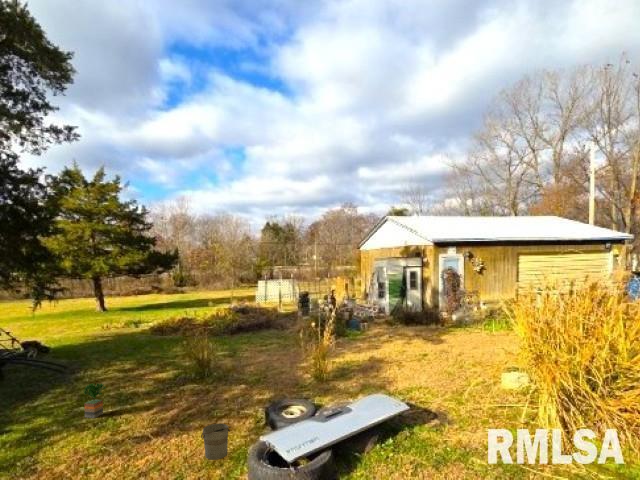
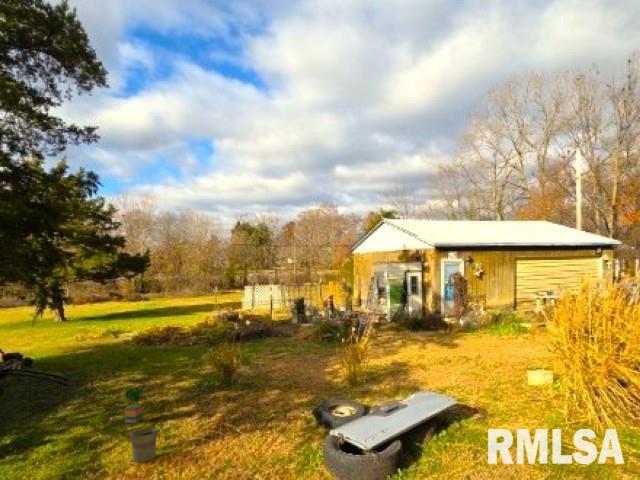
bucket: present [201,424,230,460] -> present [129,428,159,463]

